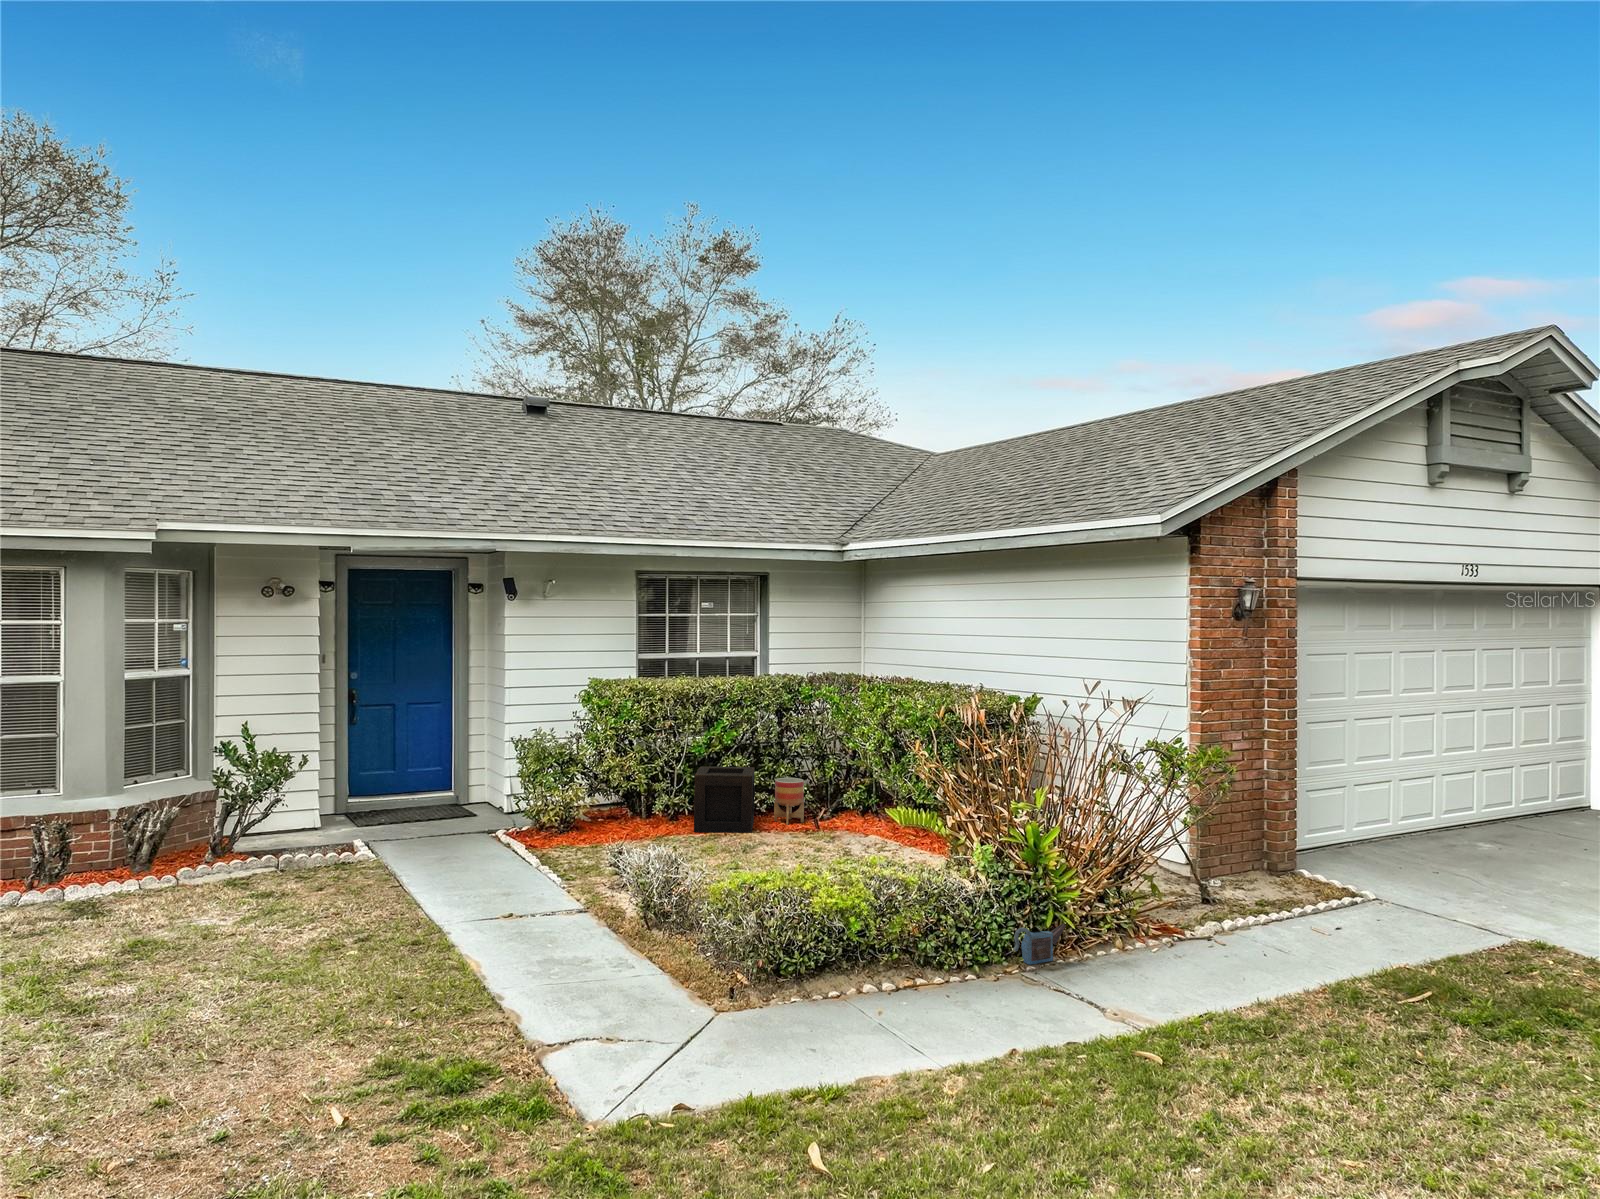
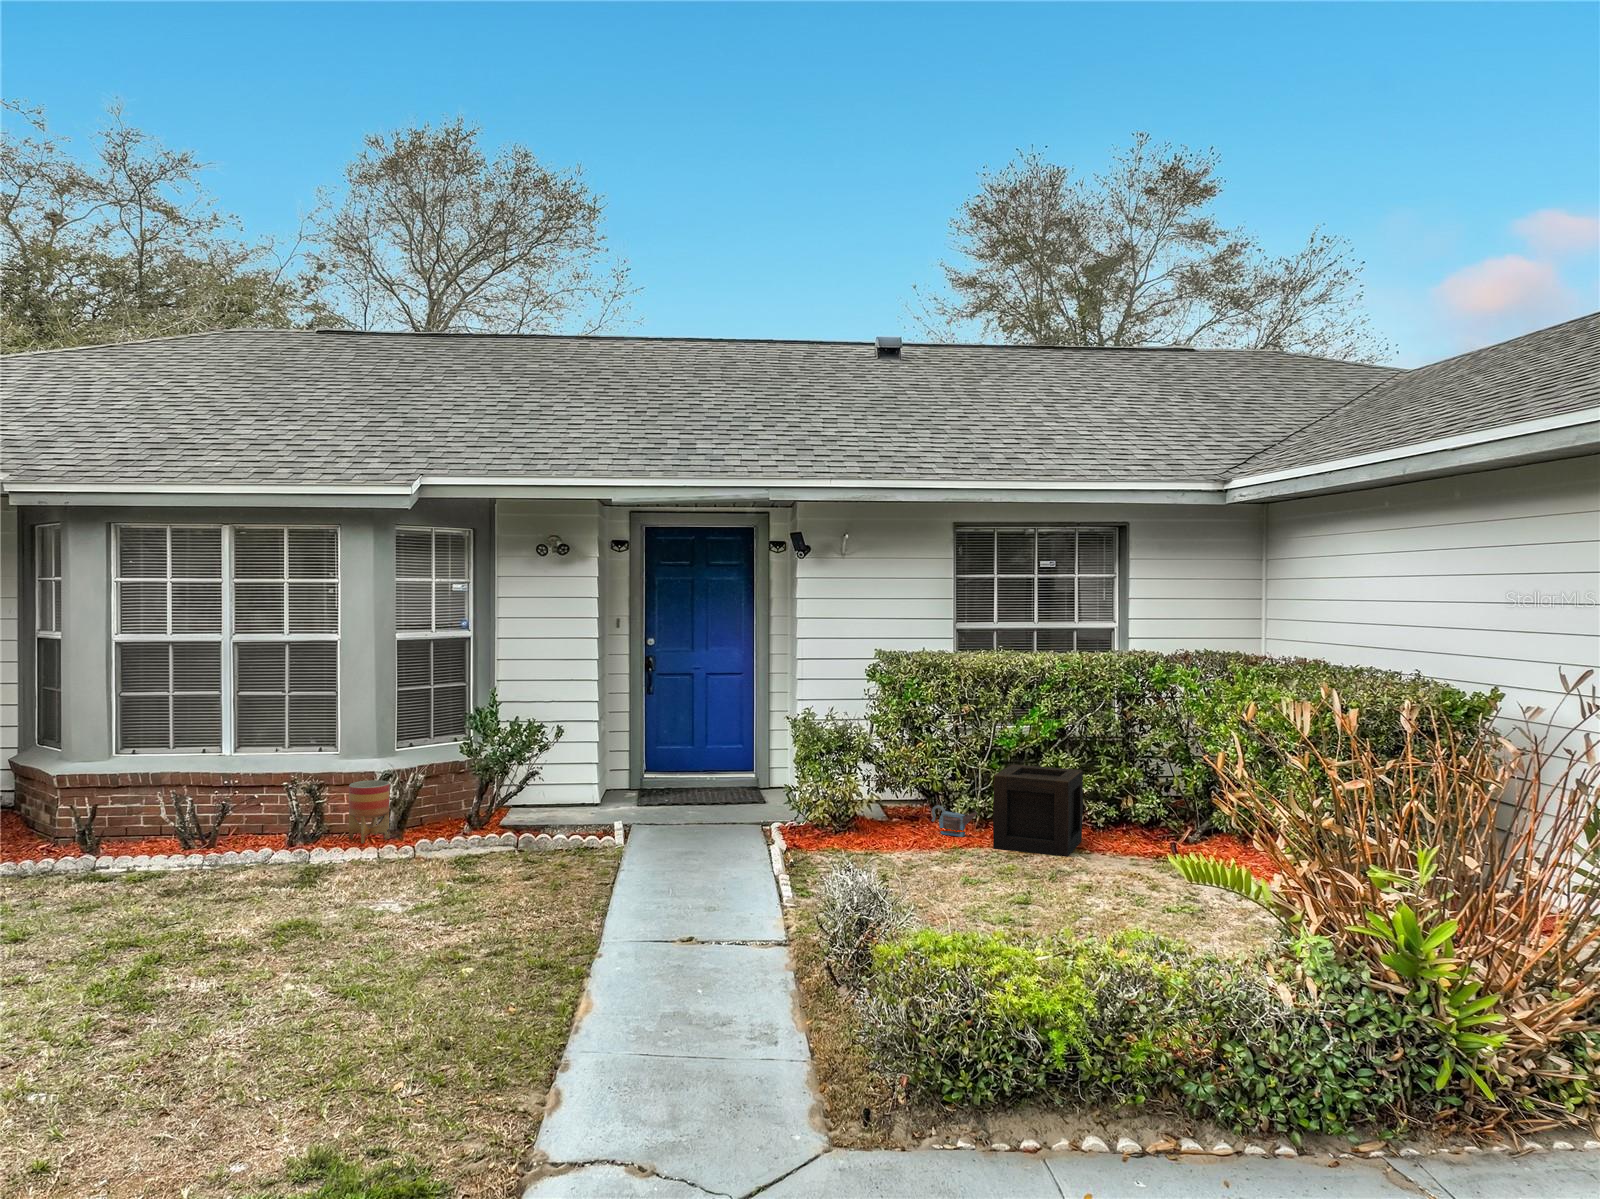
planter: present [774,778,804,825] -> present [349,780,390,843]
watering can: present [1014,924,1066,965] -> present [931,805,978,837]

